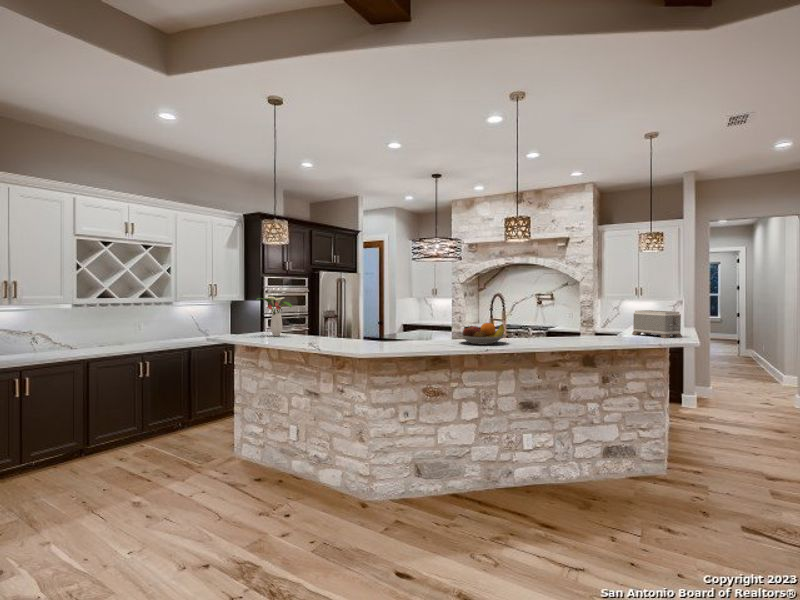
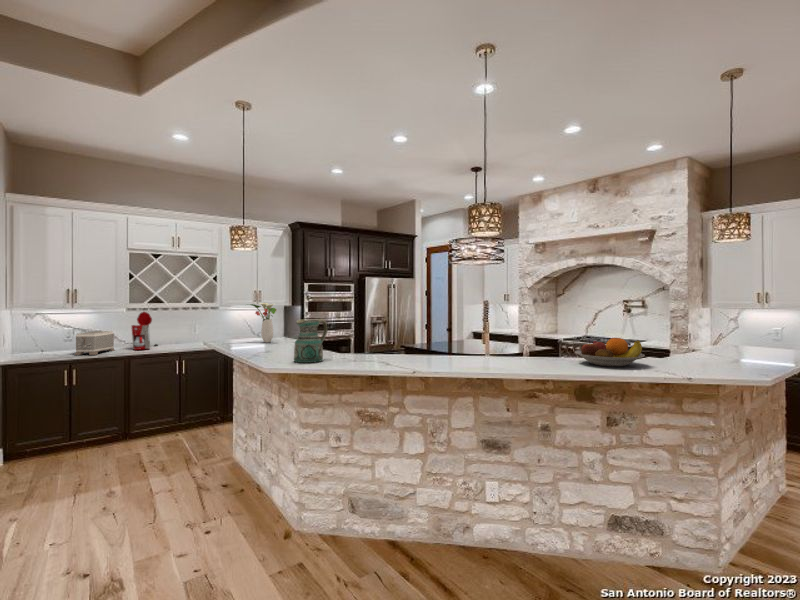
coffee maker: none [81,307,108,351] -> present [131,312,158,350]
ceramic pitcher: none [371,310,396,349] -> present [294,318,327,363]
toaster: present [632,310,682,338] -> present [75,331,115,355]
fruit bowl: present [458,323,506,344] -> present [575,338,645,367]

